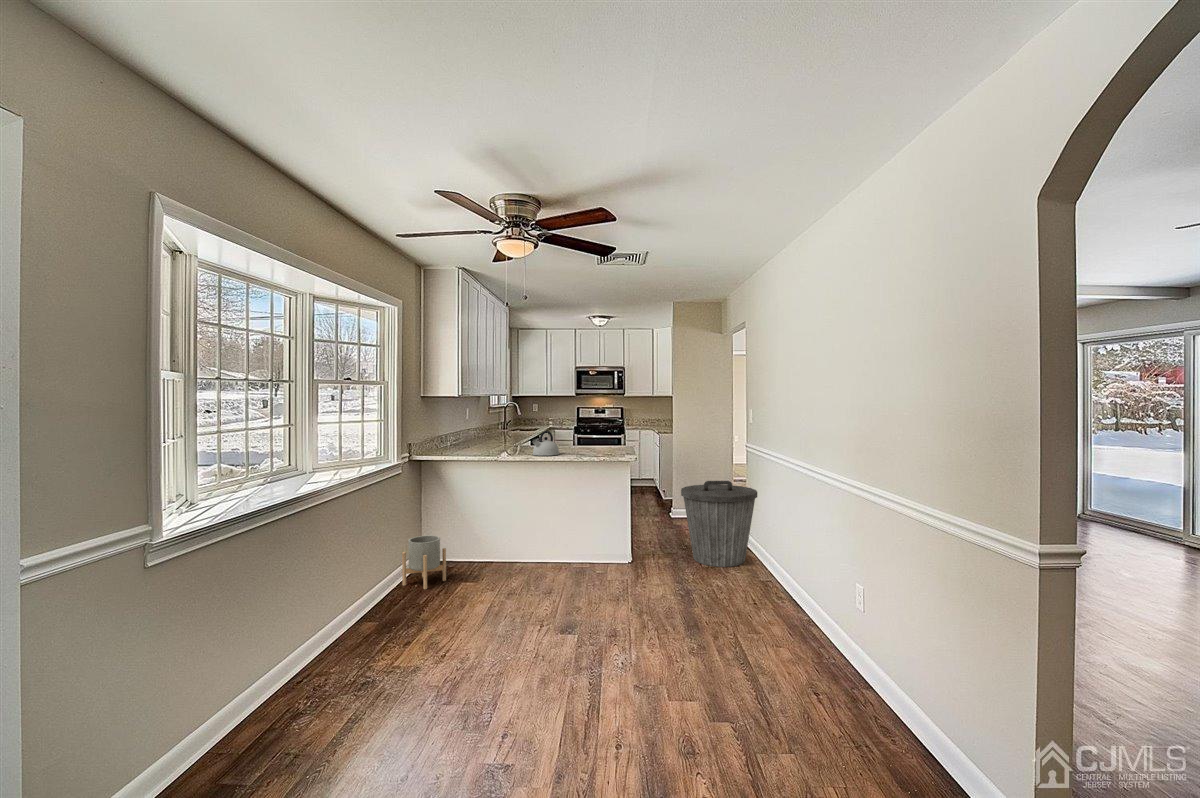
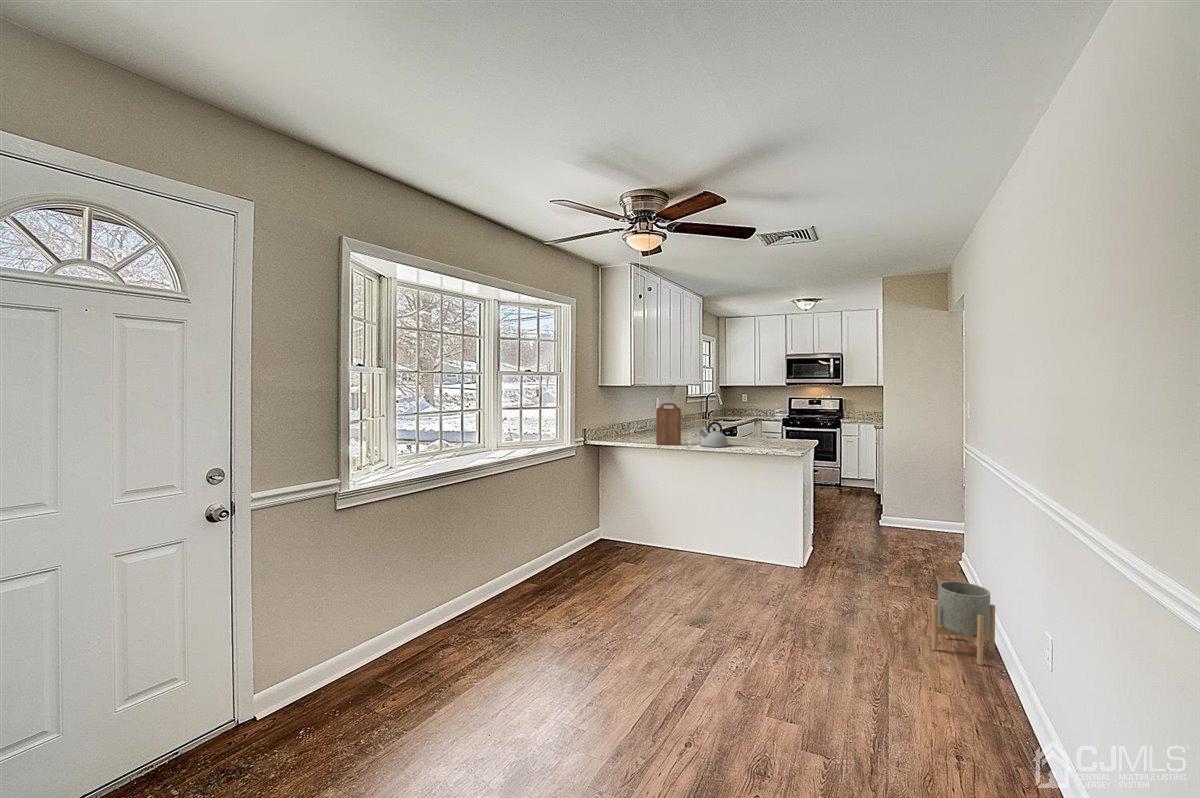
cutting board: none [488,413,513,456] -> present [656,403,681,445]
trash can: present [681,481,757,567] -> none [866,486,967,590]
planter: present [402,536,446,589] -> present [932,581,995,665]

